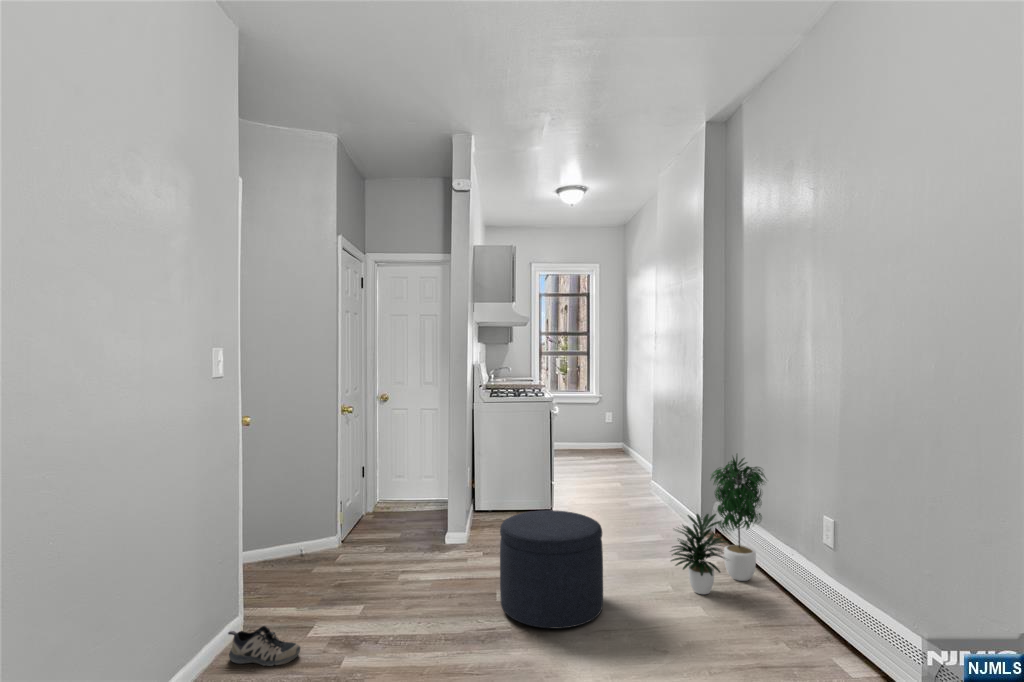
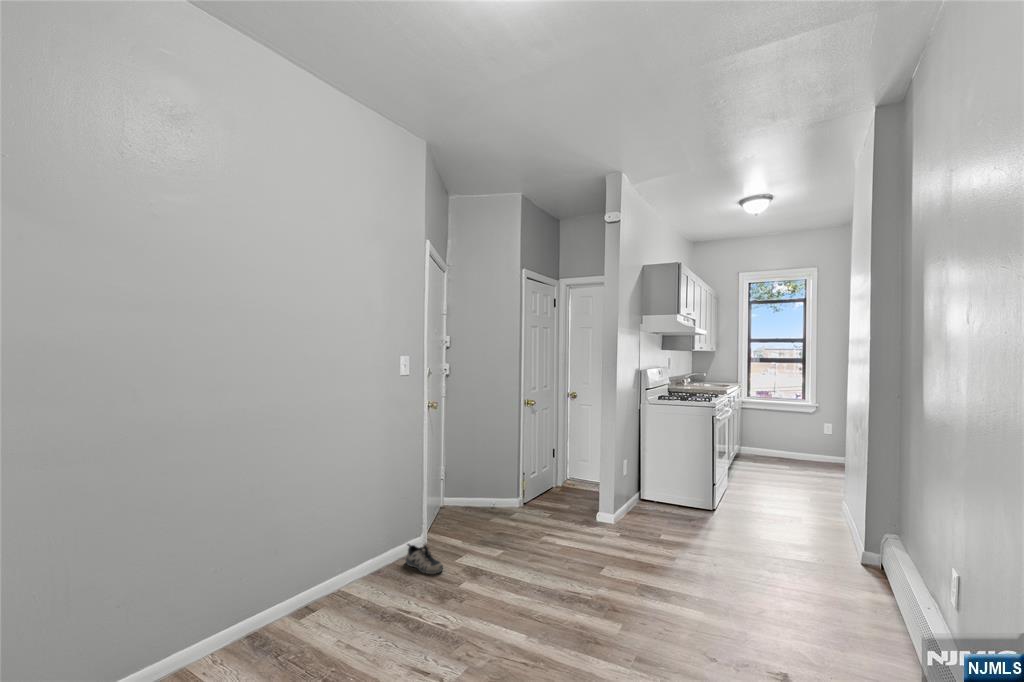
potted plant: present [671,456,765,594] -> none [772,483,915,631]
ottoman: present [500,510,603,629] -> none [593,505,688,615]

